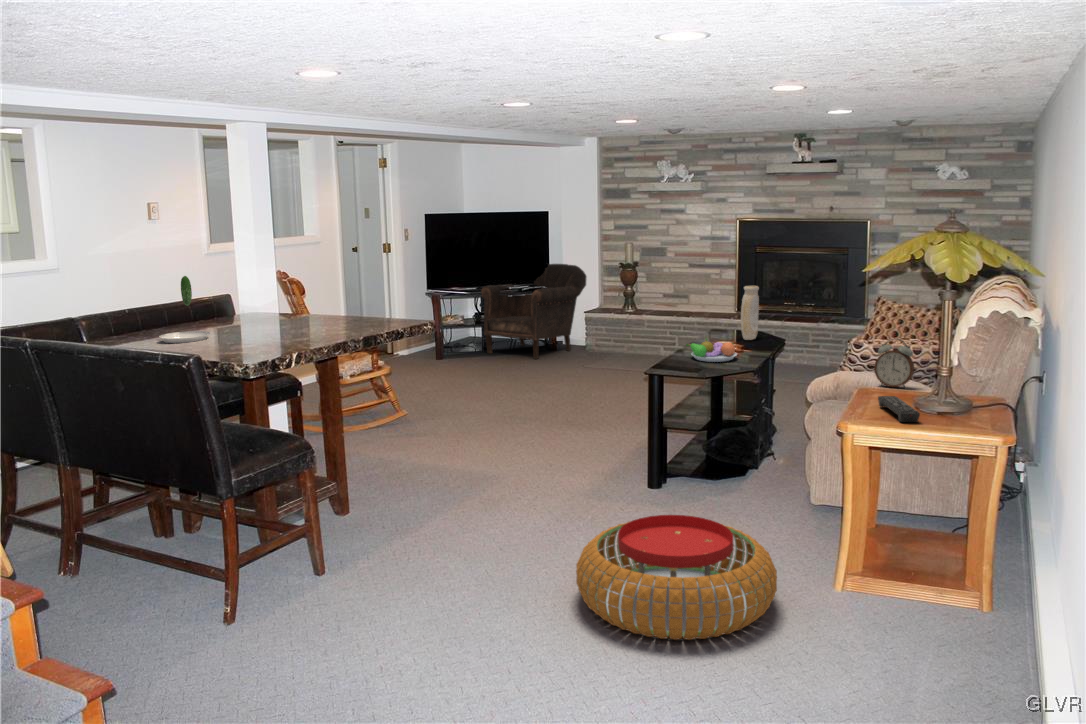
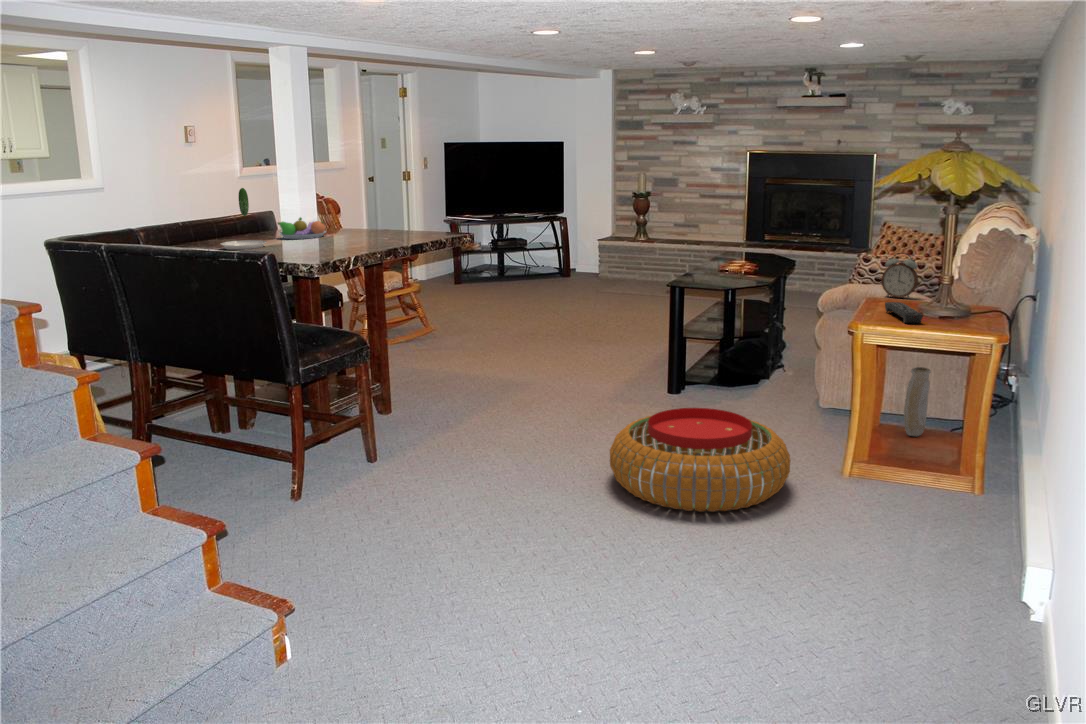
armchair: present [481,264,586,359] -> none [497,194,600,285]
vase: present [741,286,759,340] -> present [904,367,931,436]
fruit bowl: present [686,339,737,362] -> present [278,217,326,239]

